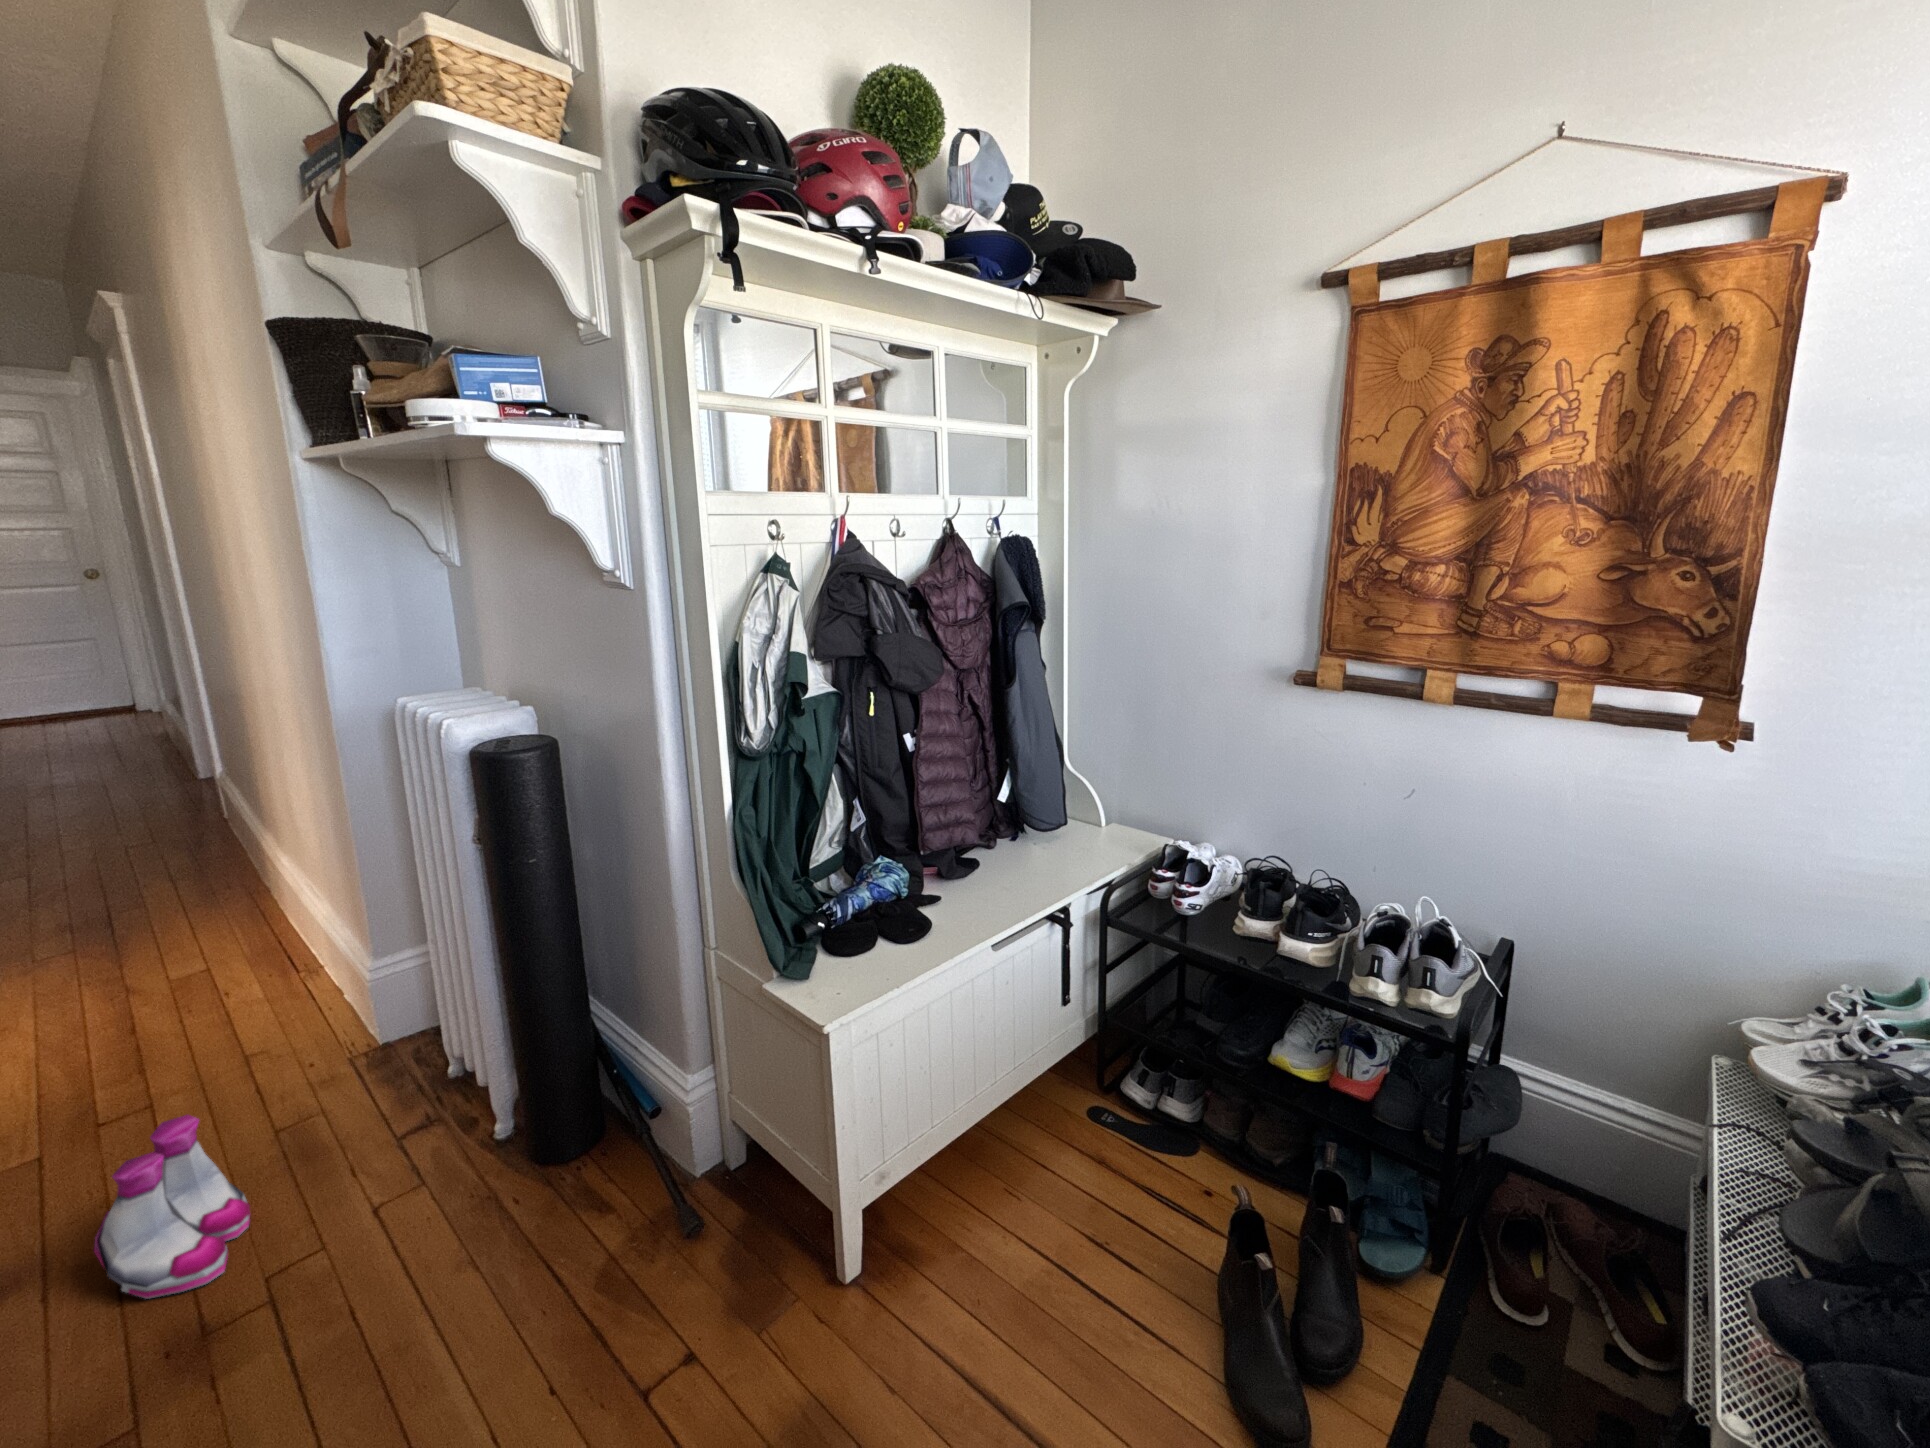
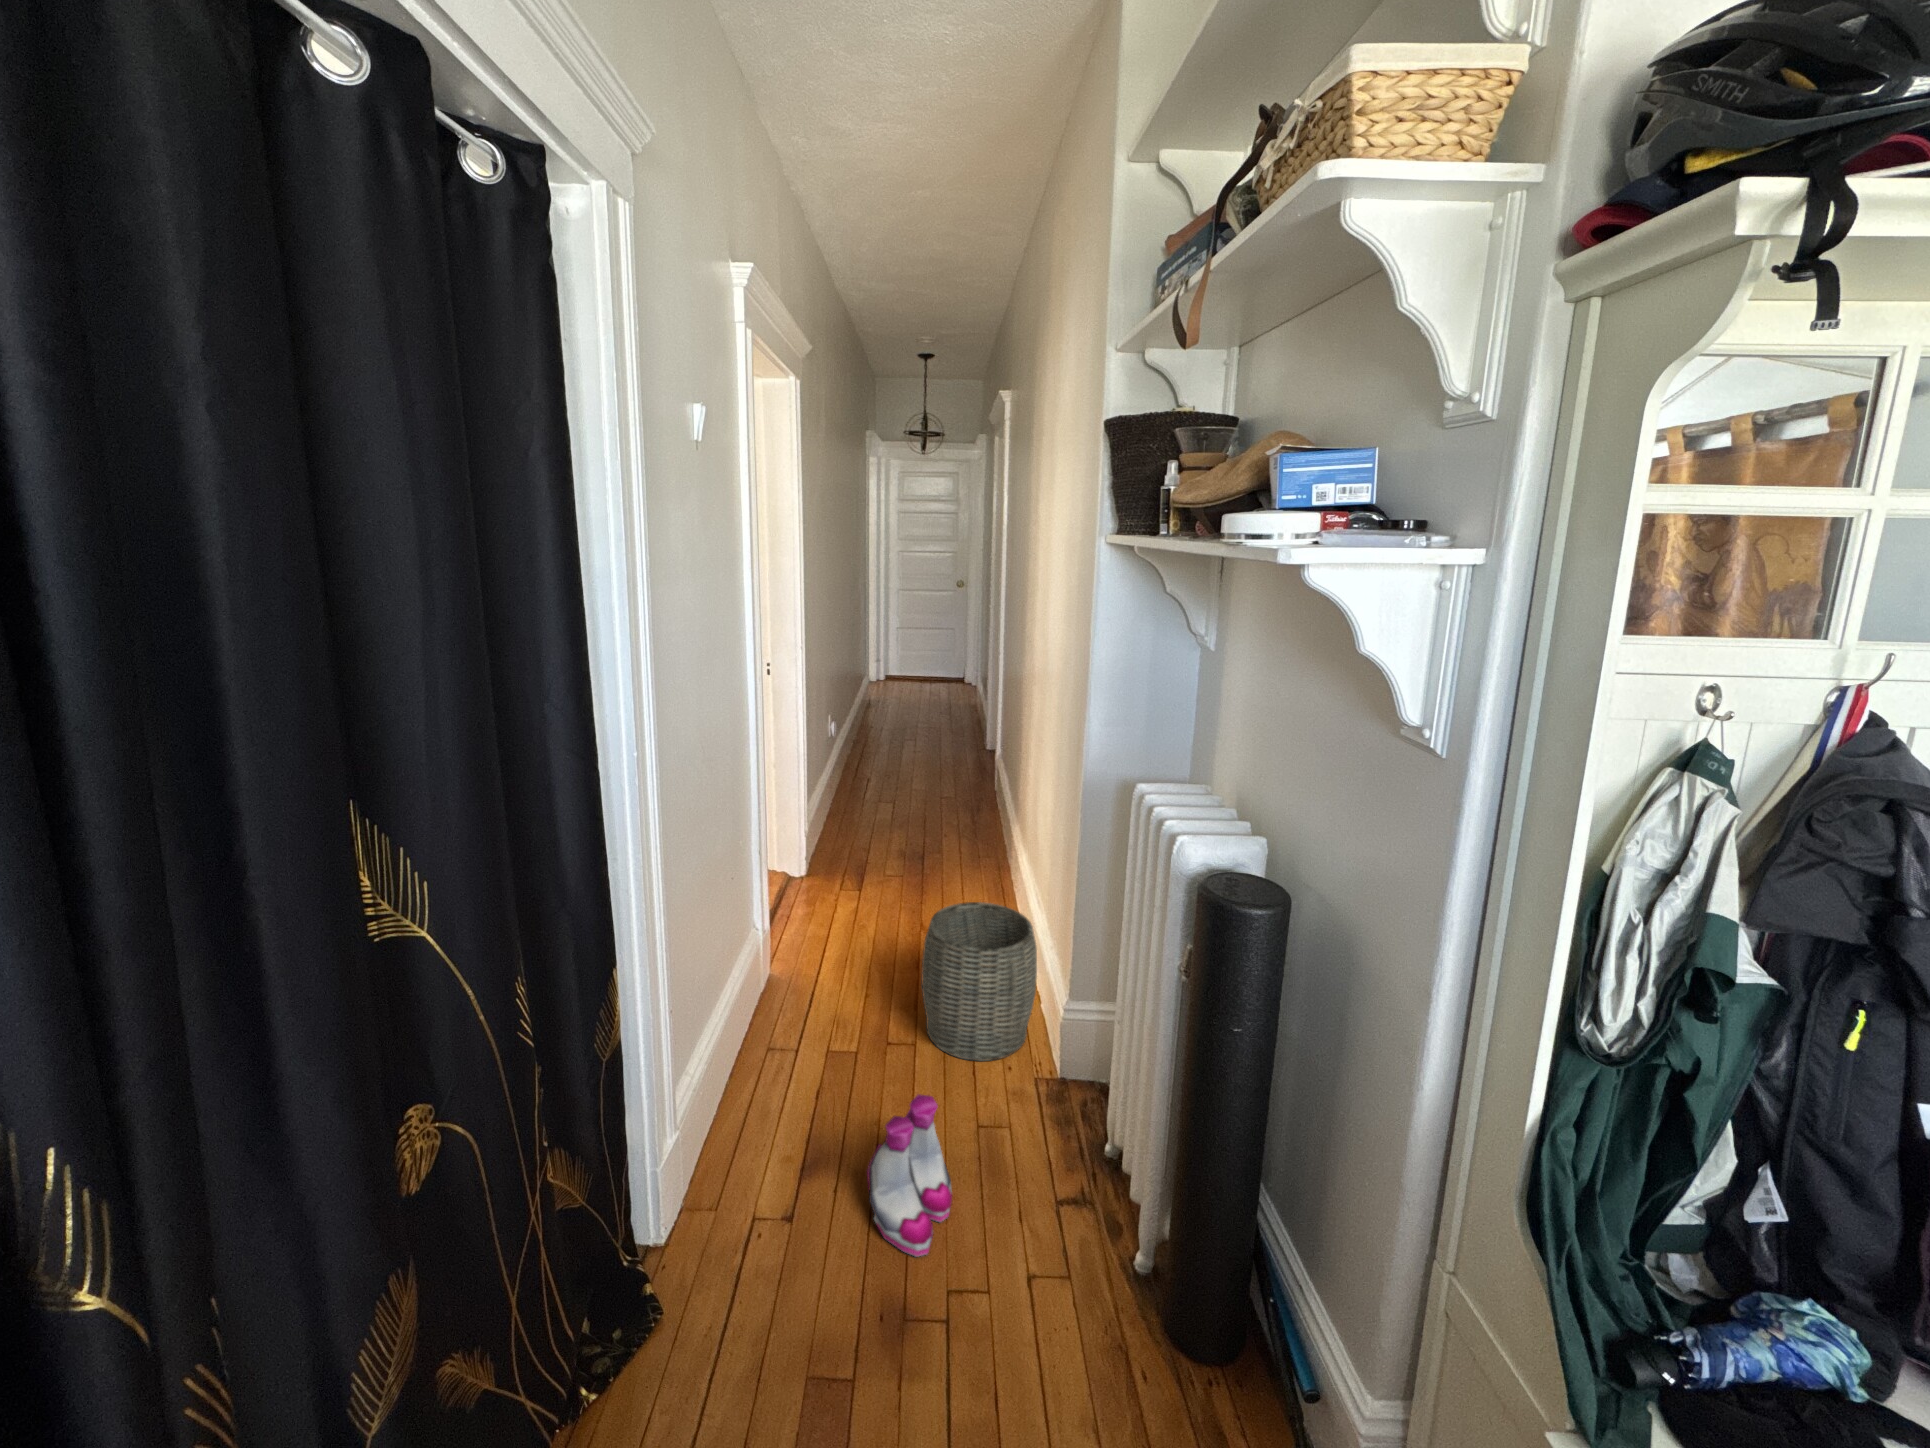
woven basket: none [130,901,329,1095] -> present [922,902,1037,1061]

